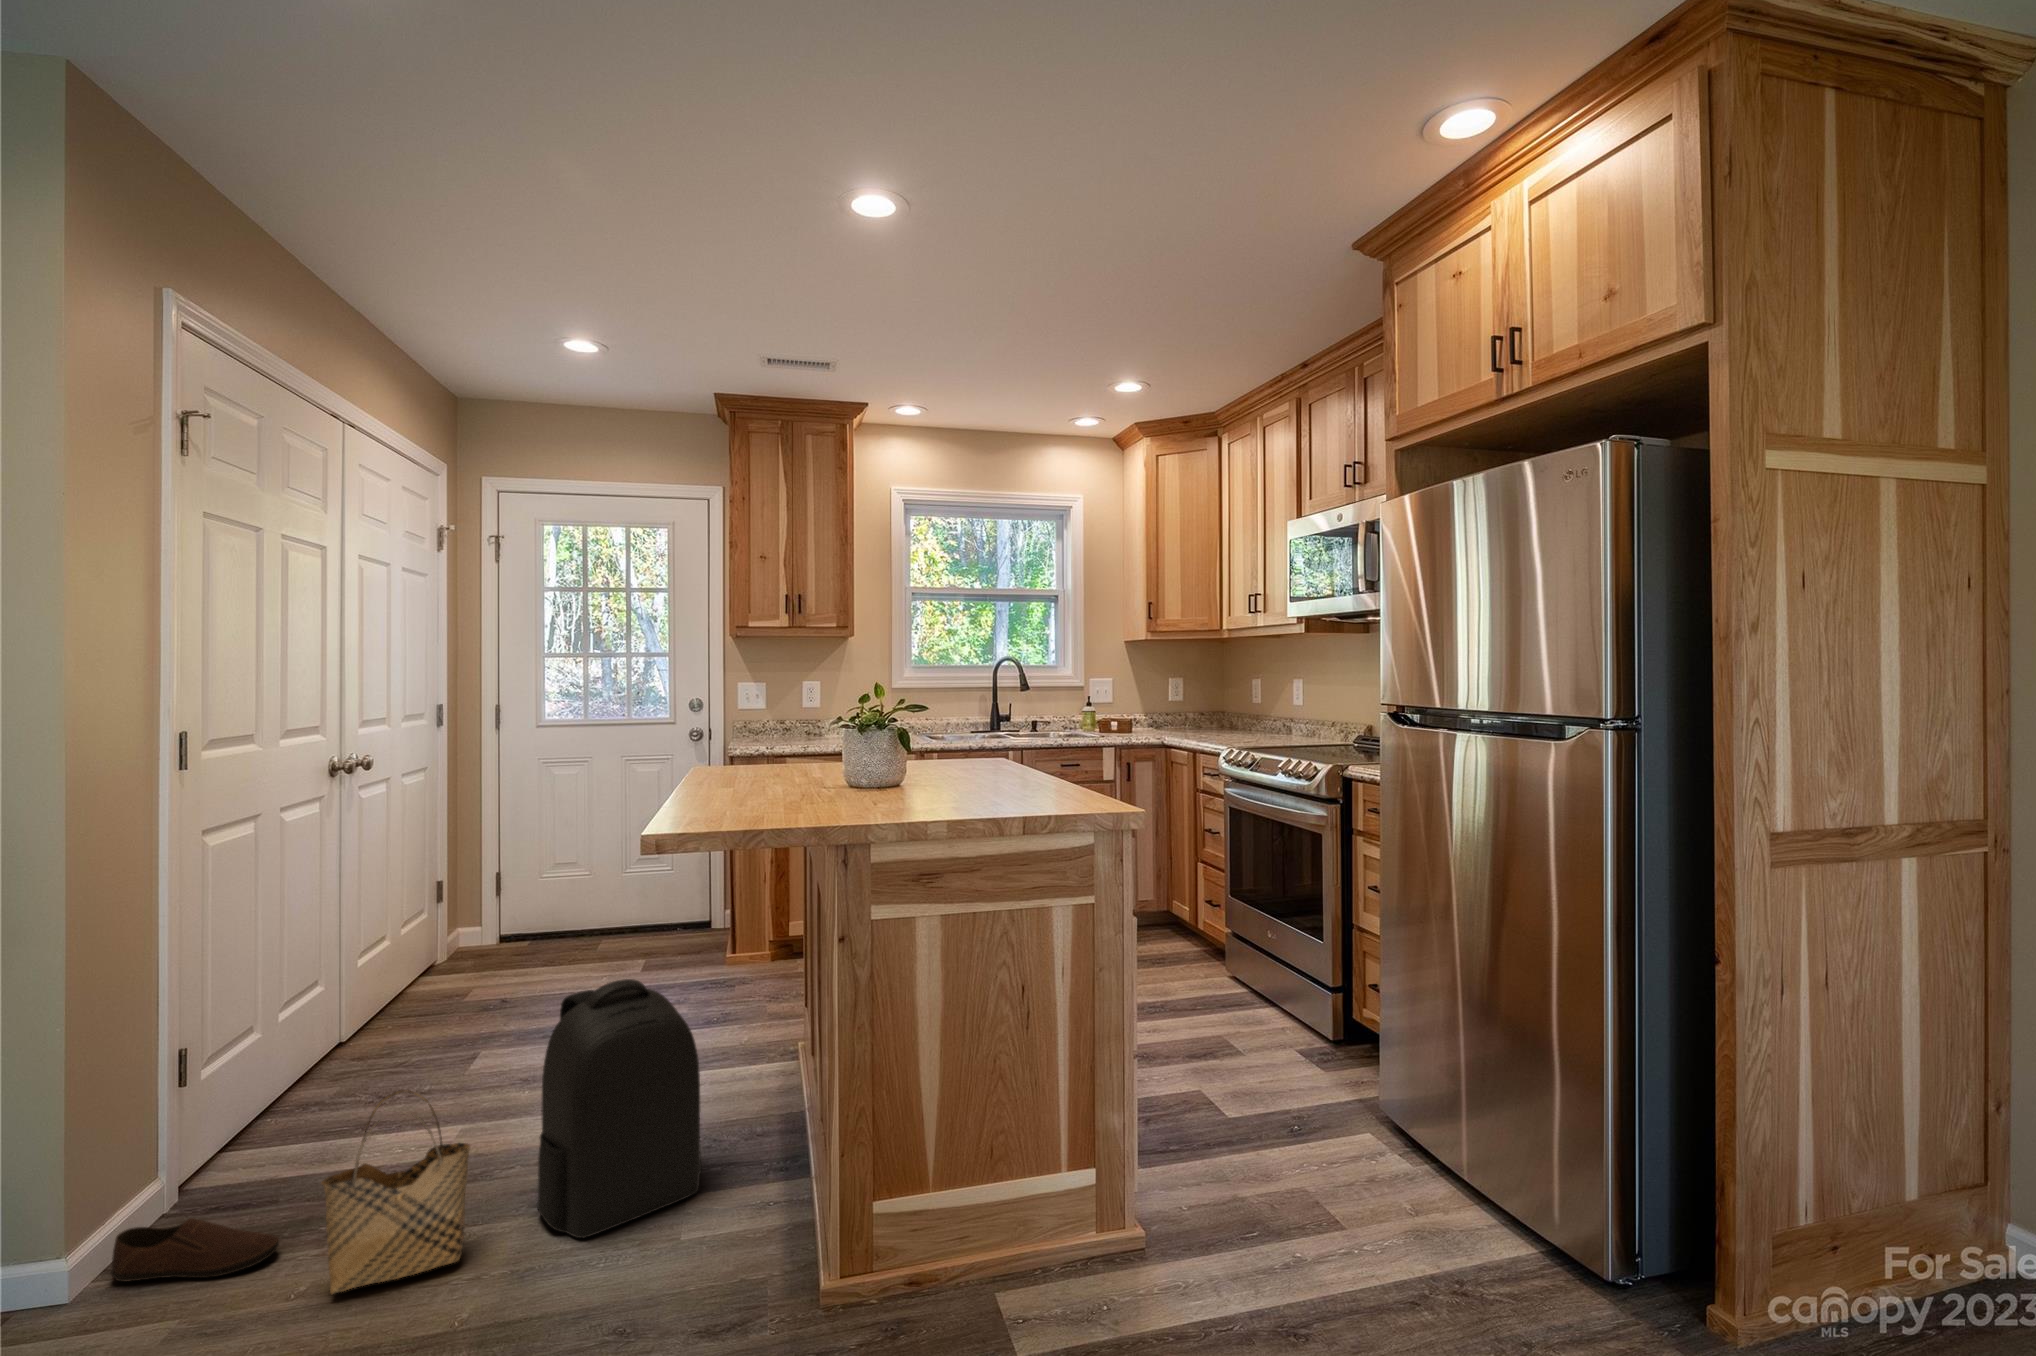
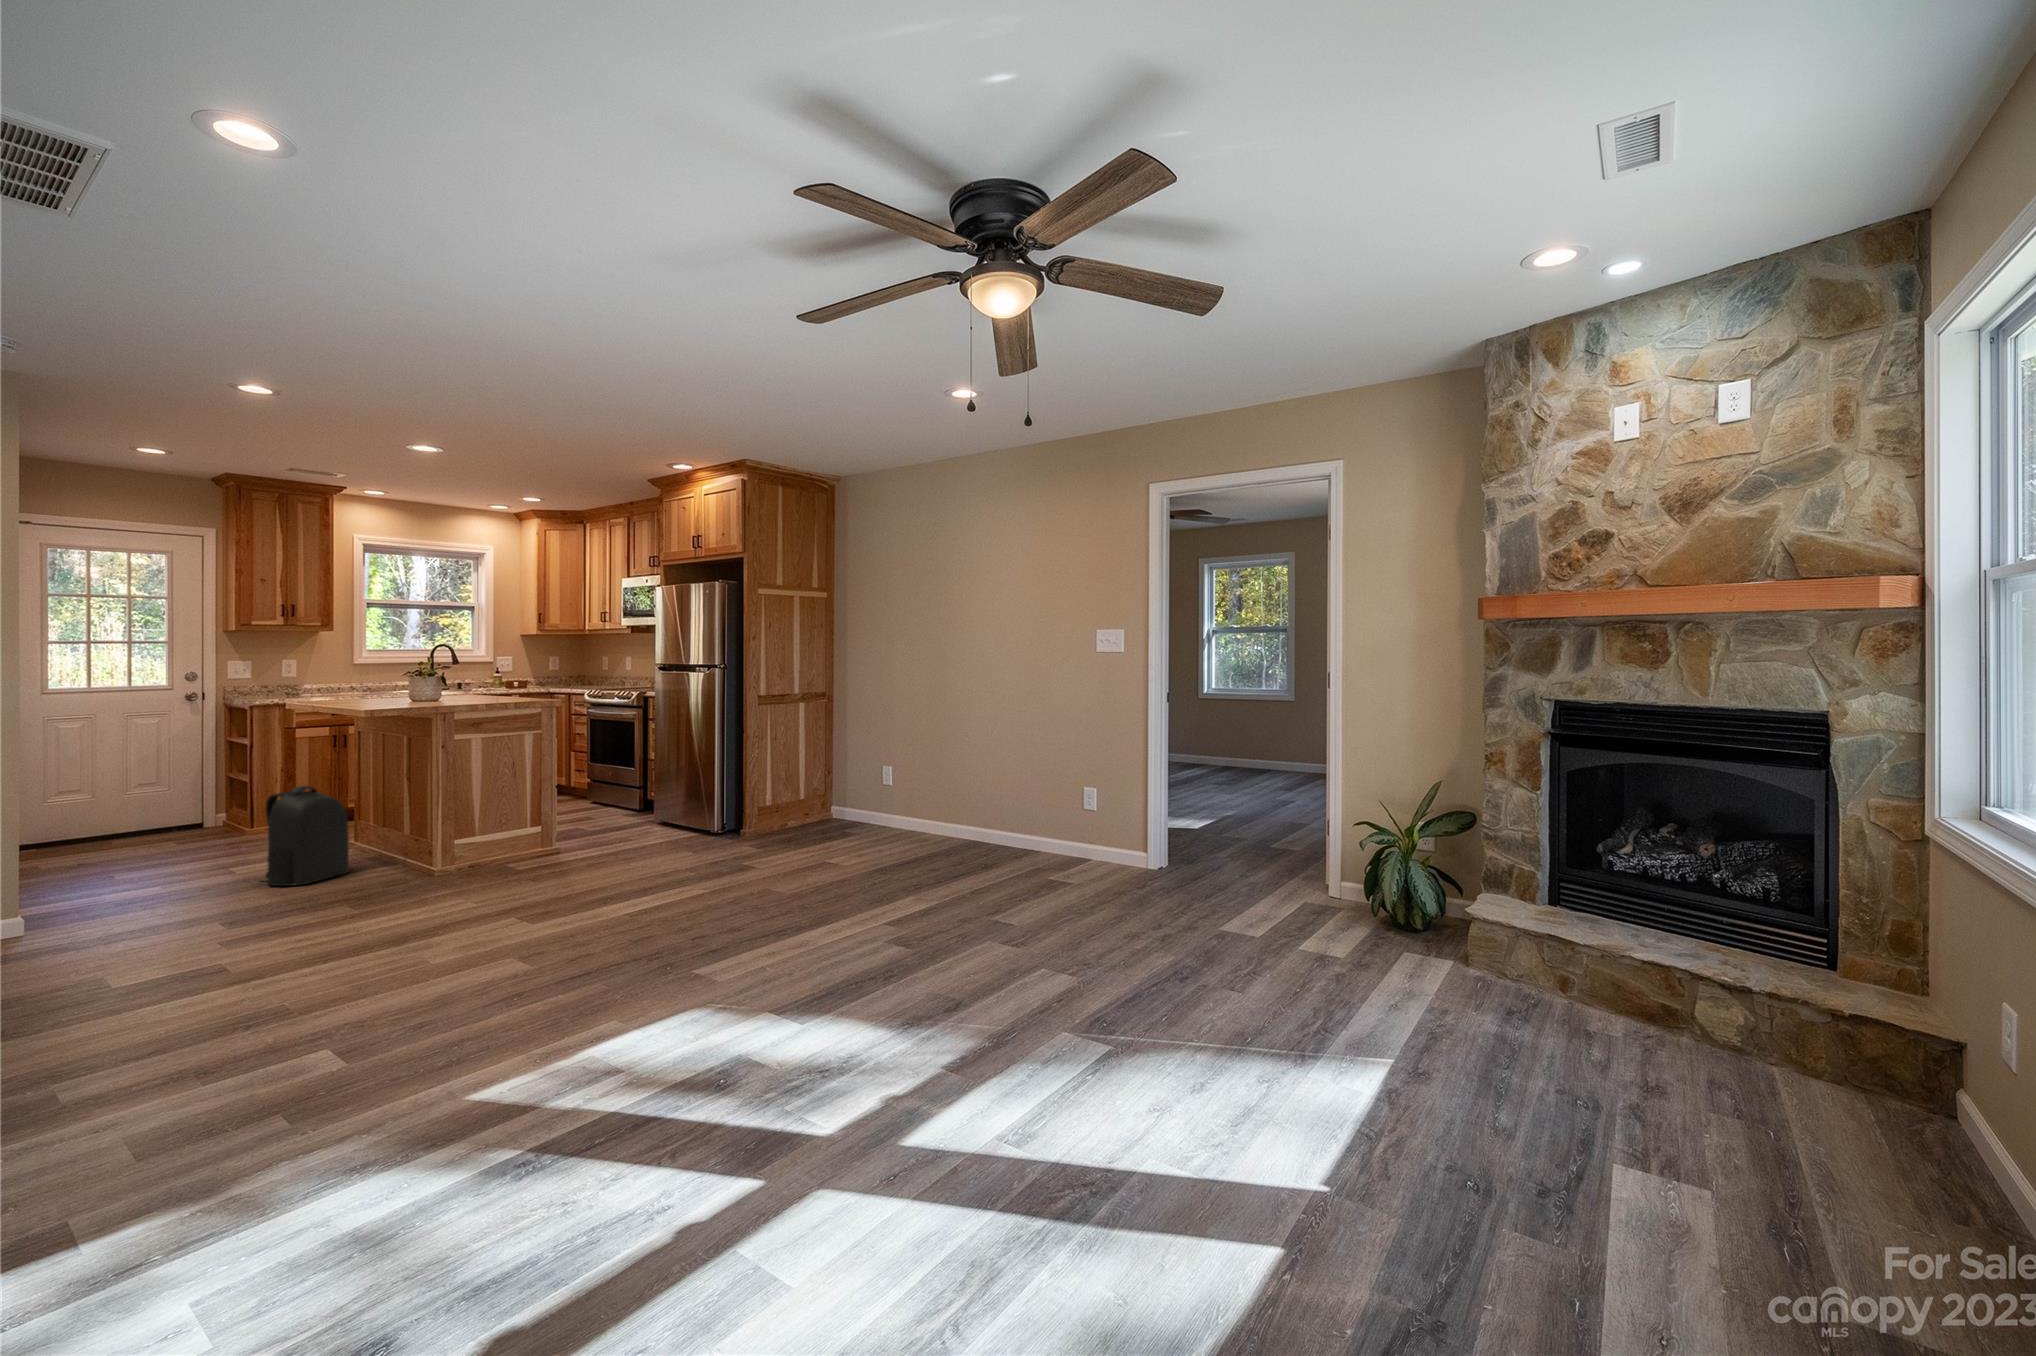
woven basket: present [322,1090,470,1294] -> none [182,830,249,905]
shoe: present [111,1218,279,1282] -> none [43,896,136,923]

